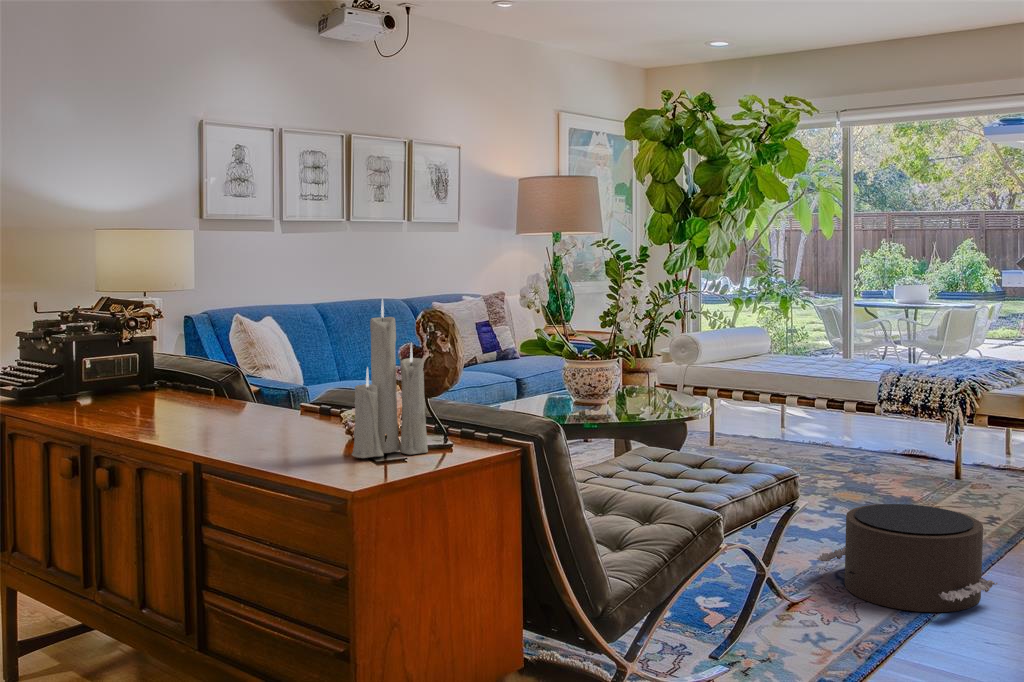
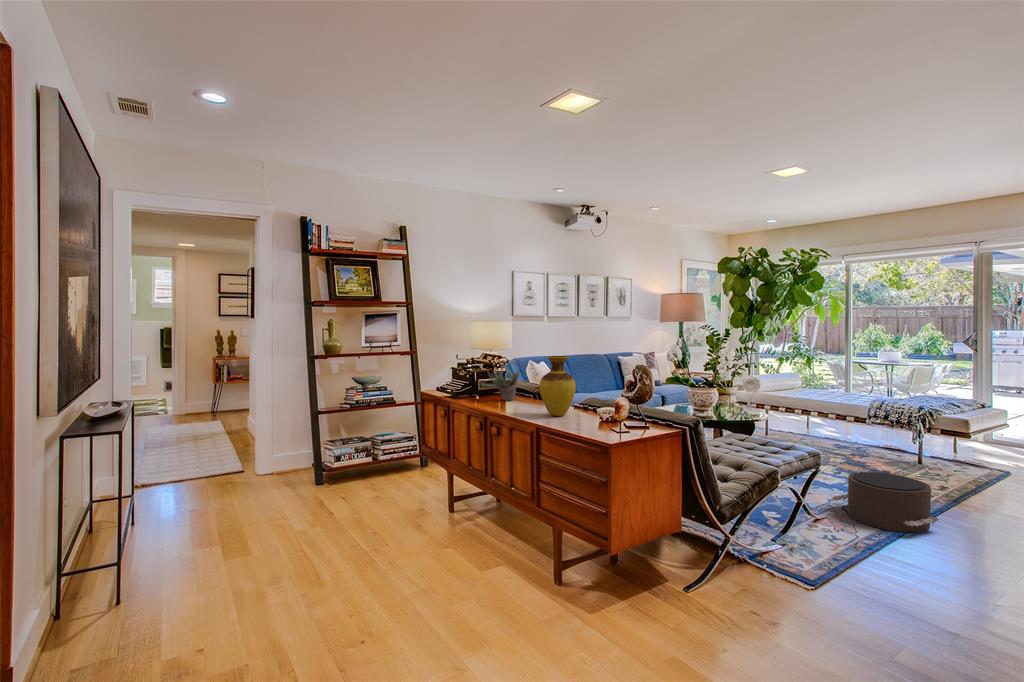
vase: none [205,294,291,432] -> present [540,356,576,416]
candle: present [352,299,428,458] -> none [607,357,640,430]
succulent plant: none [79,308,175,402] -> present [482,365,519,401]

